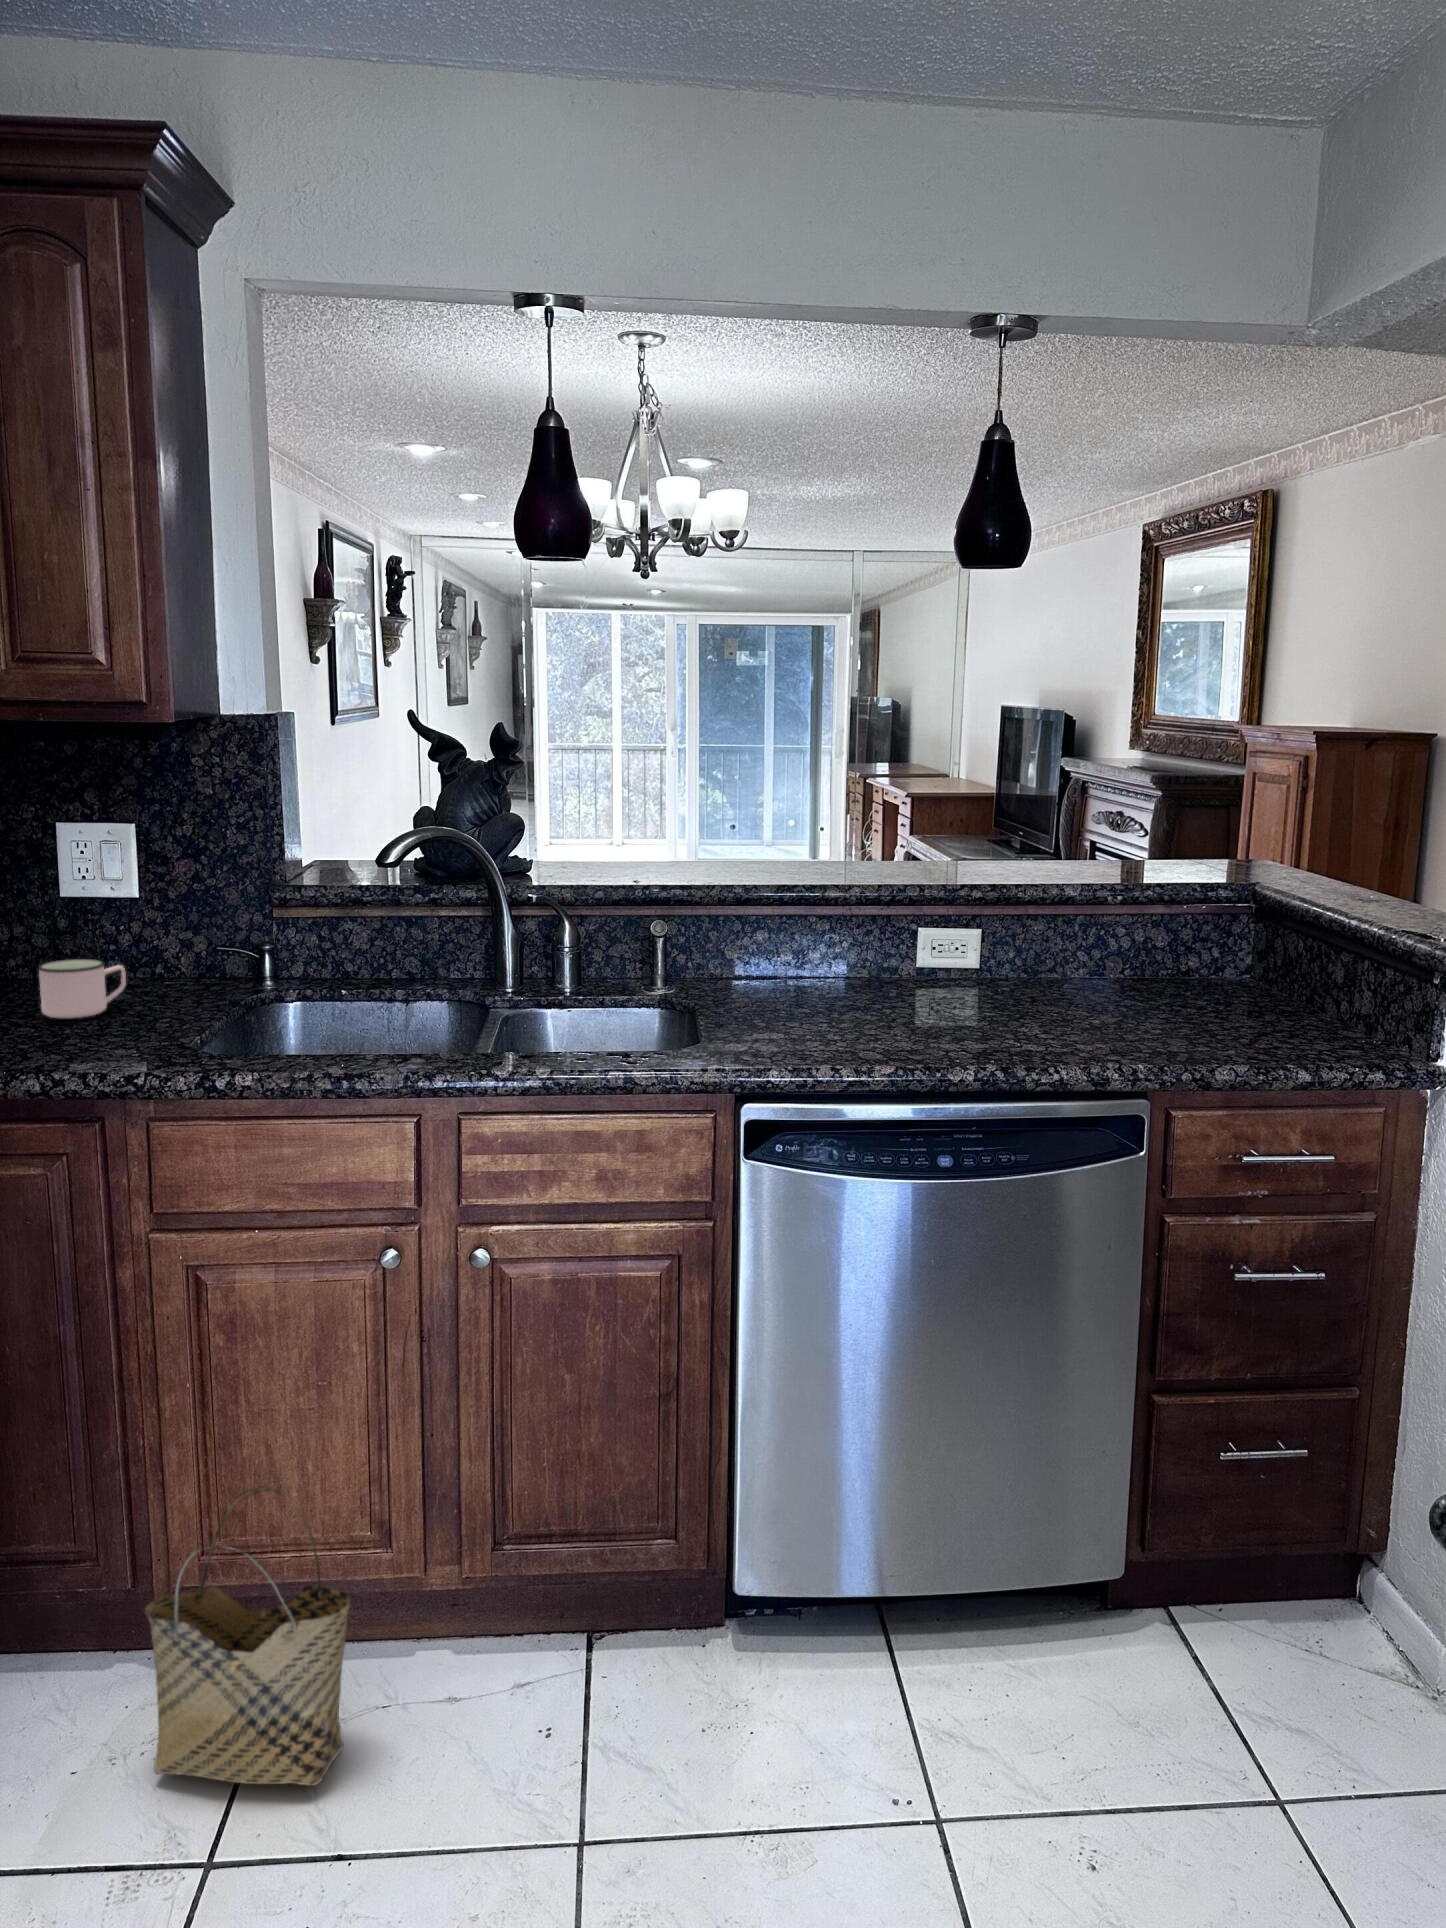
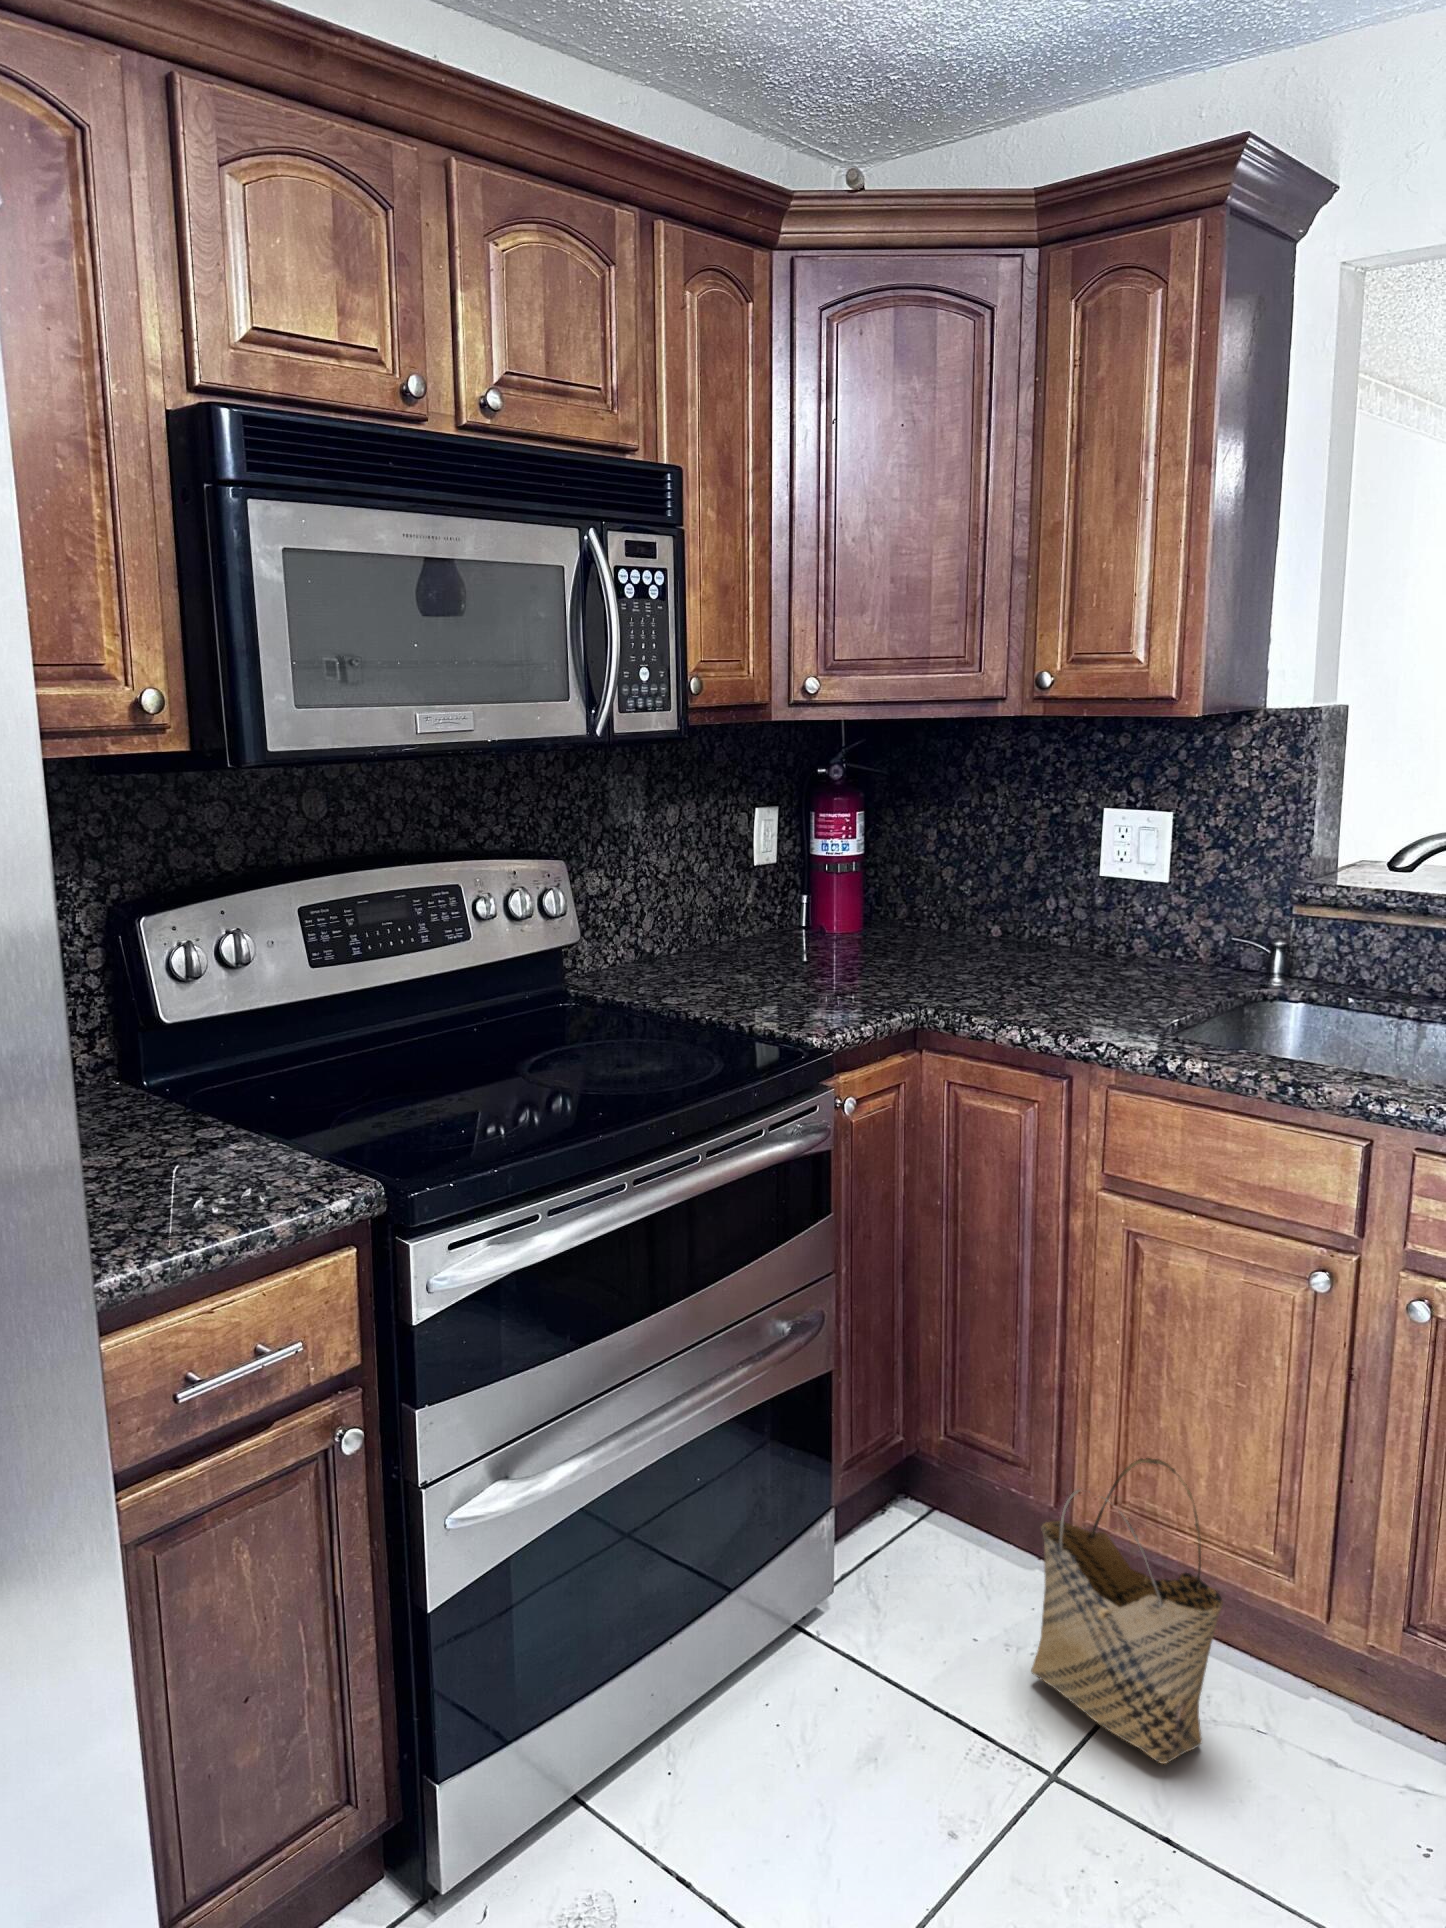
mug: present [38,959,126,1018] -> none [1059,932,1134,986]

